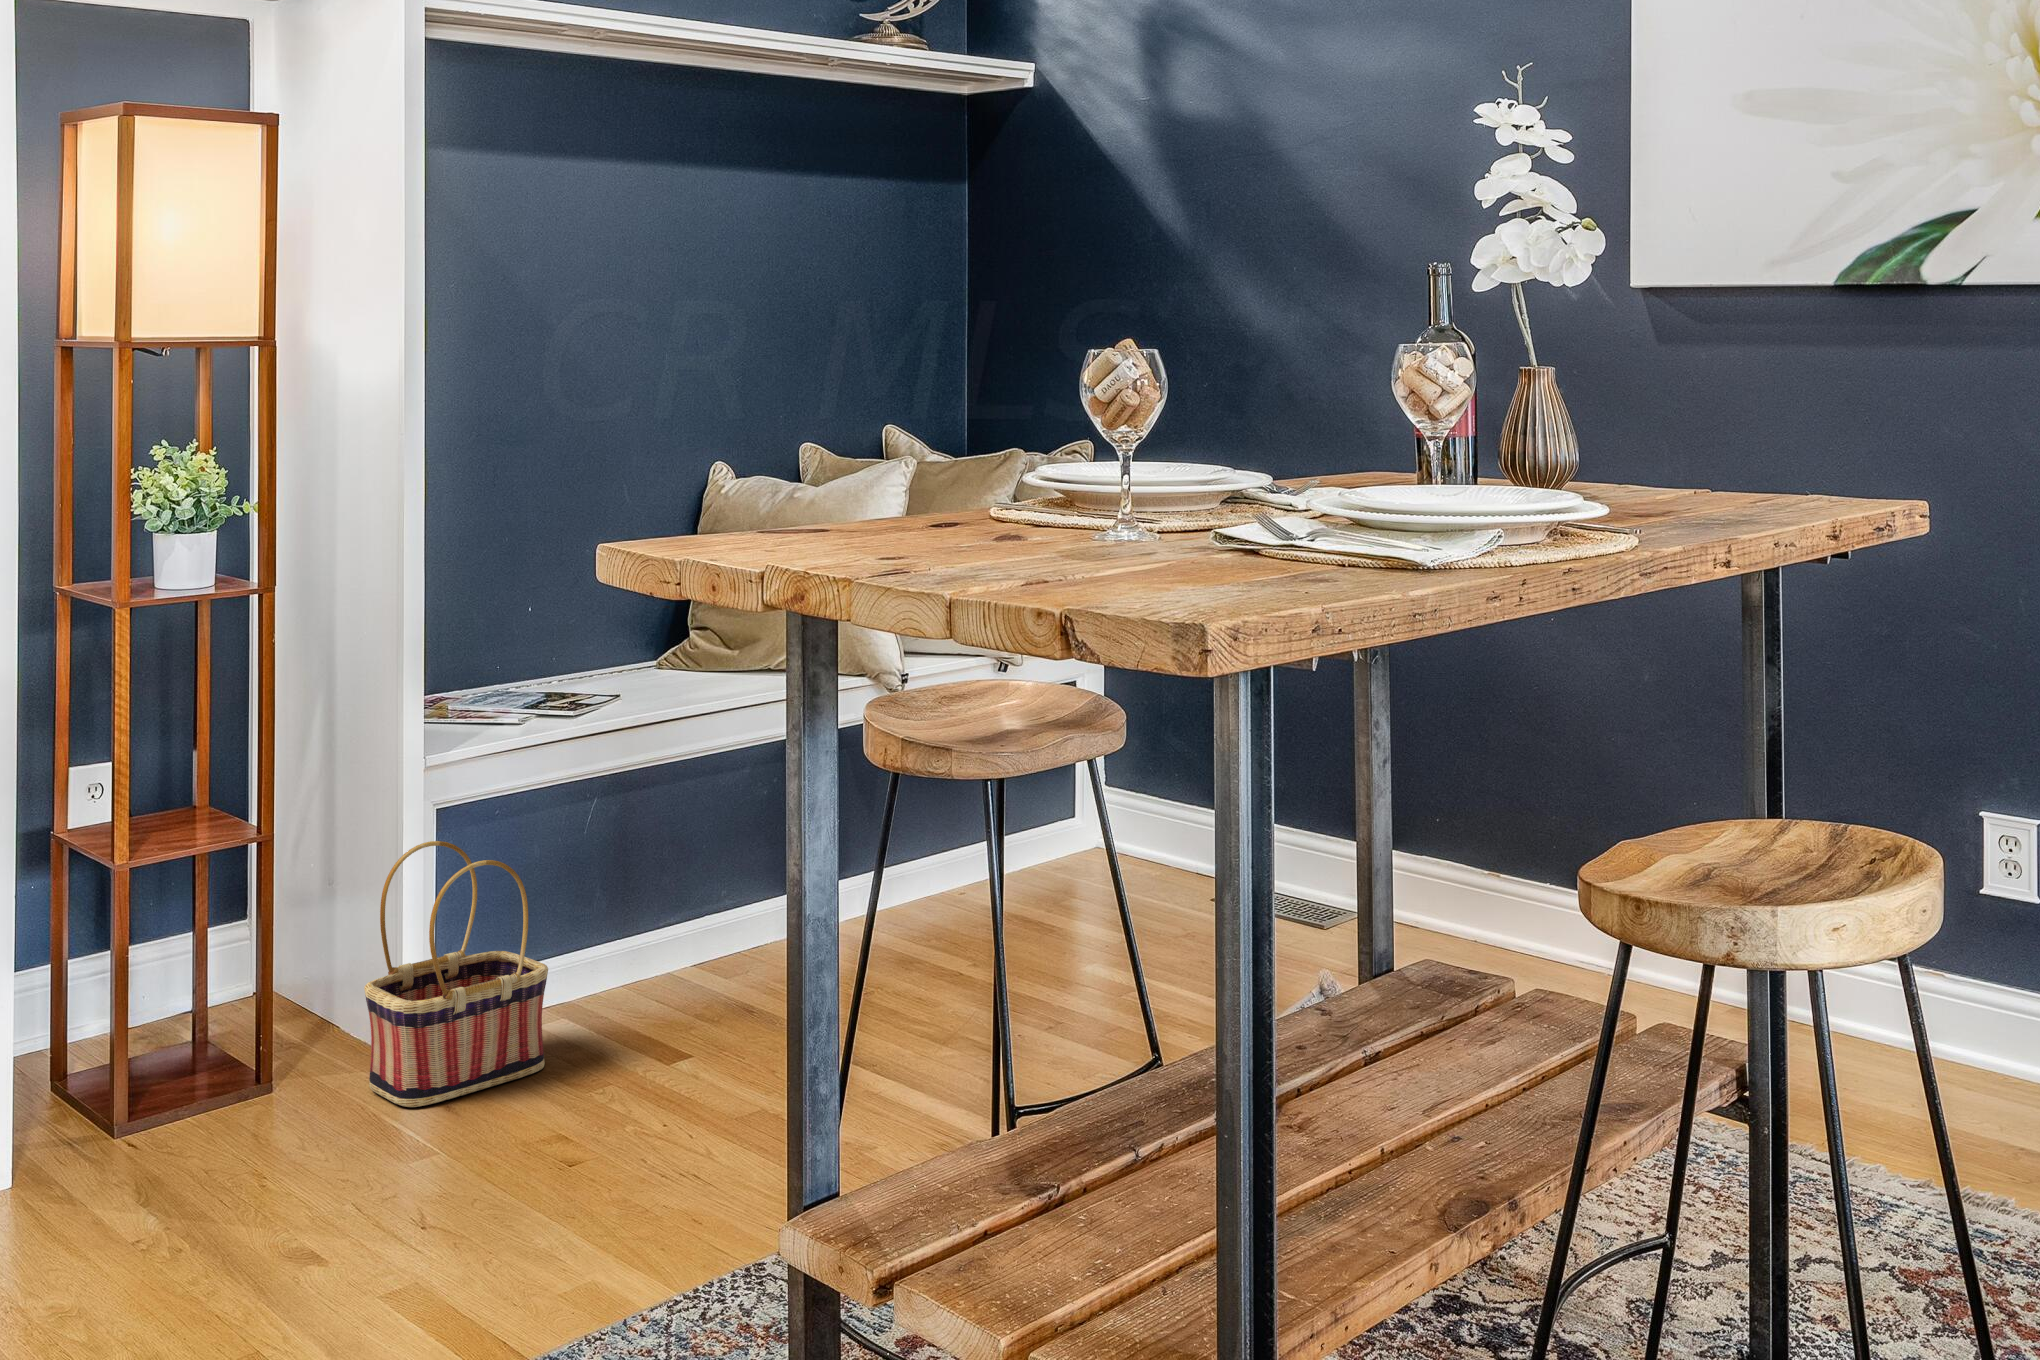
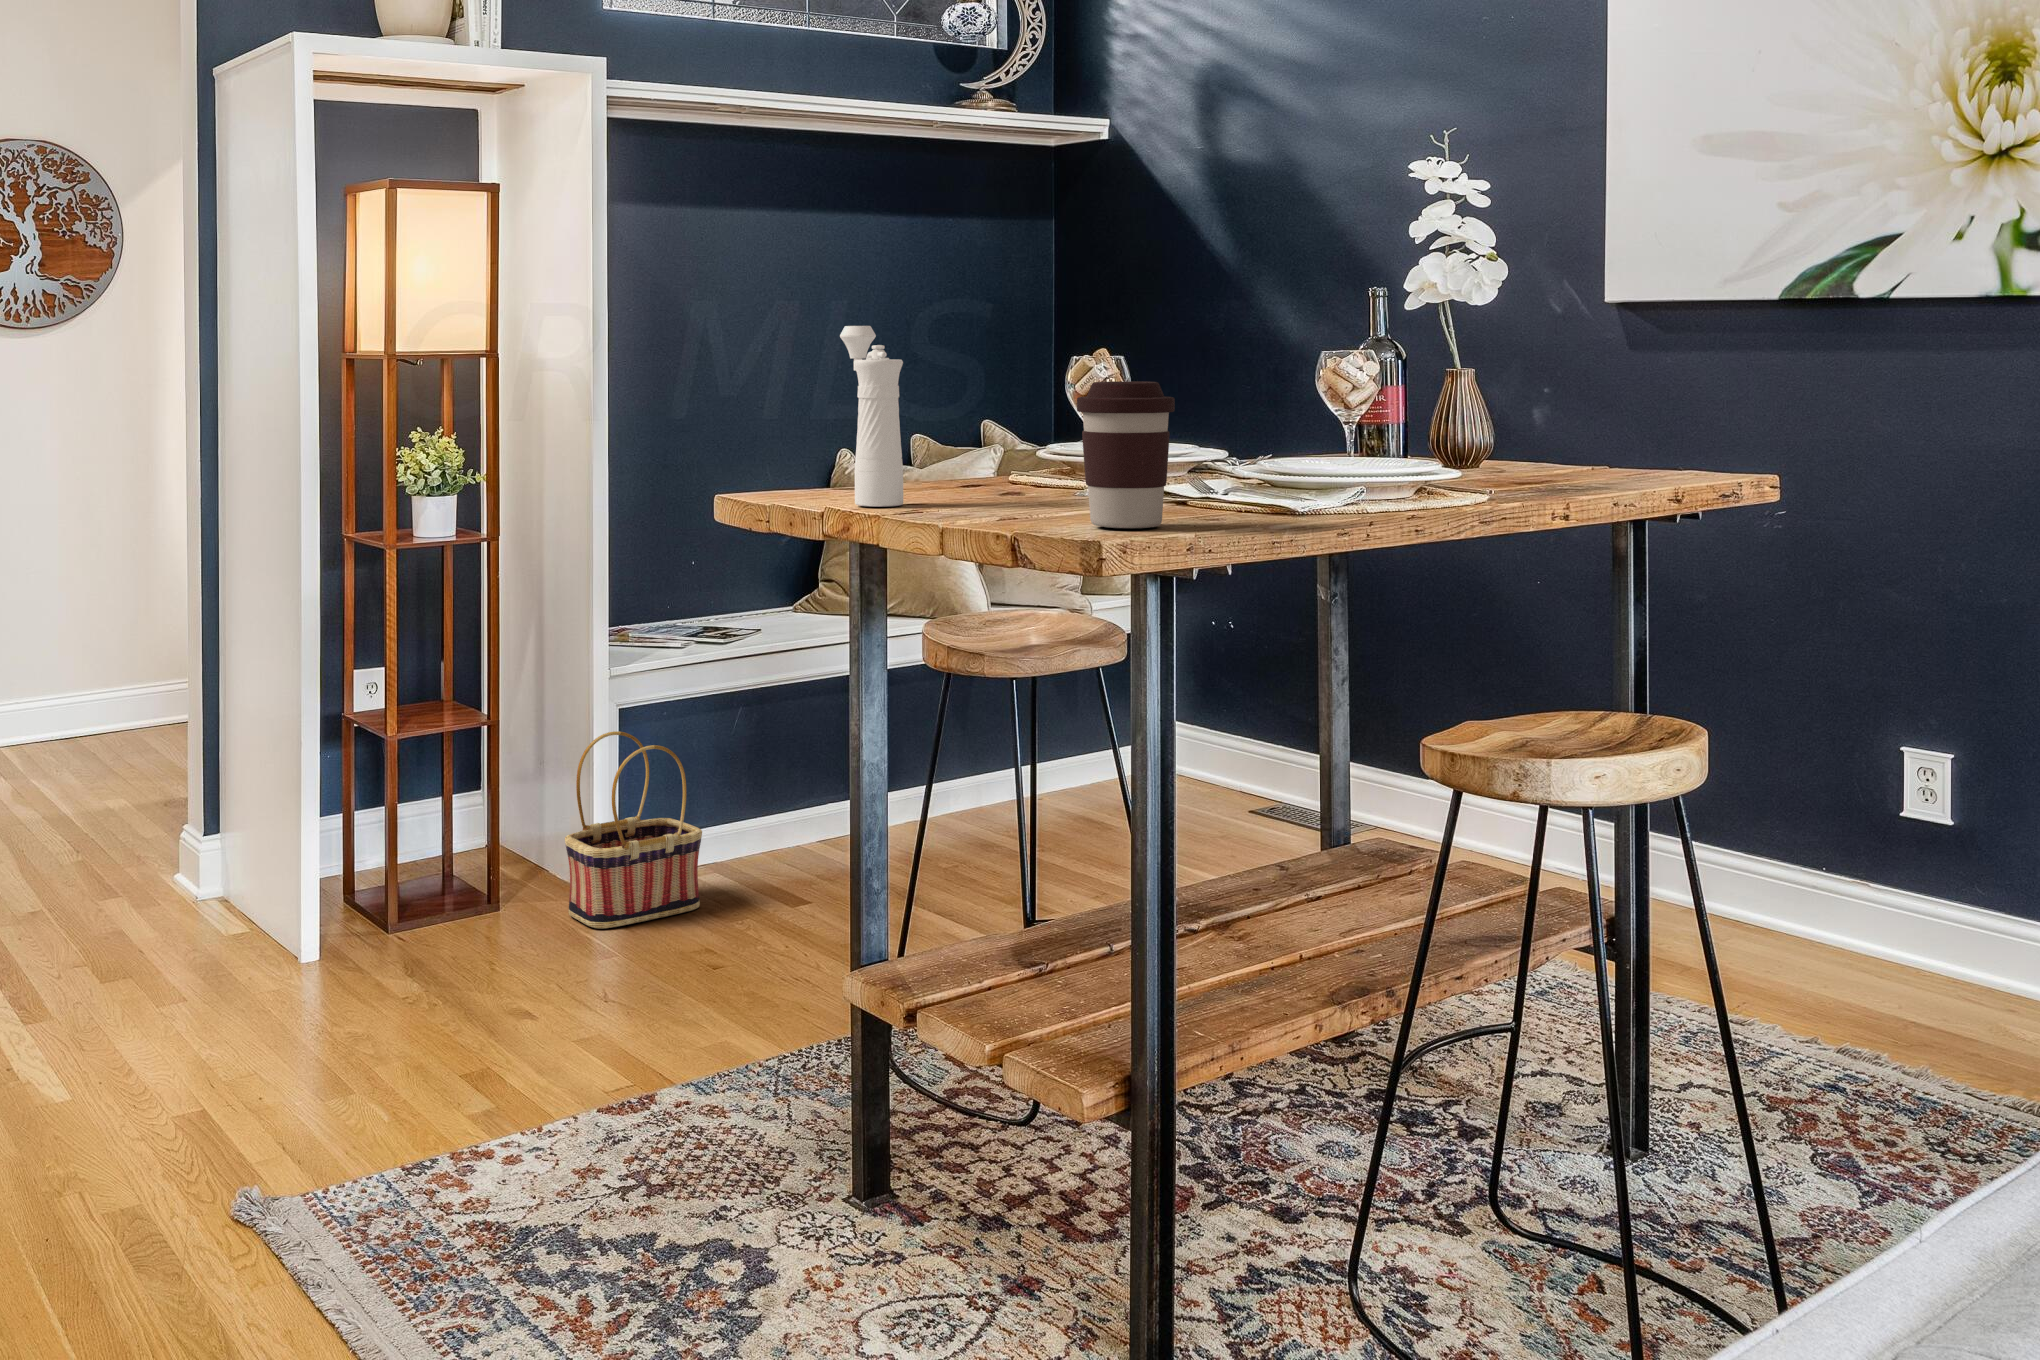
pepper mill: none [782,307,879,563] -> present [840,326,903,507]
coffee cup: none [1156,388,1294,599] -> present [1077,381,1175,528]

